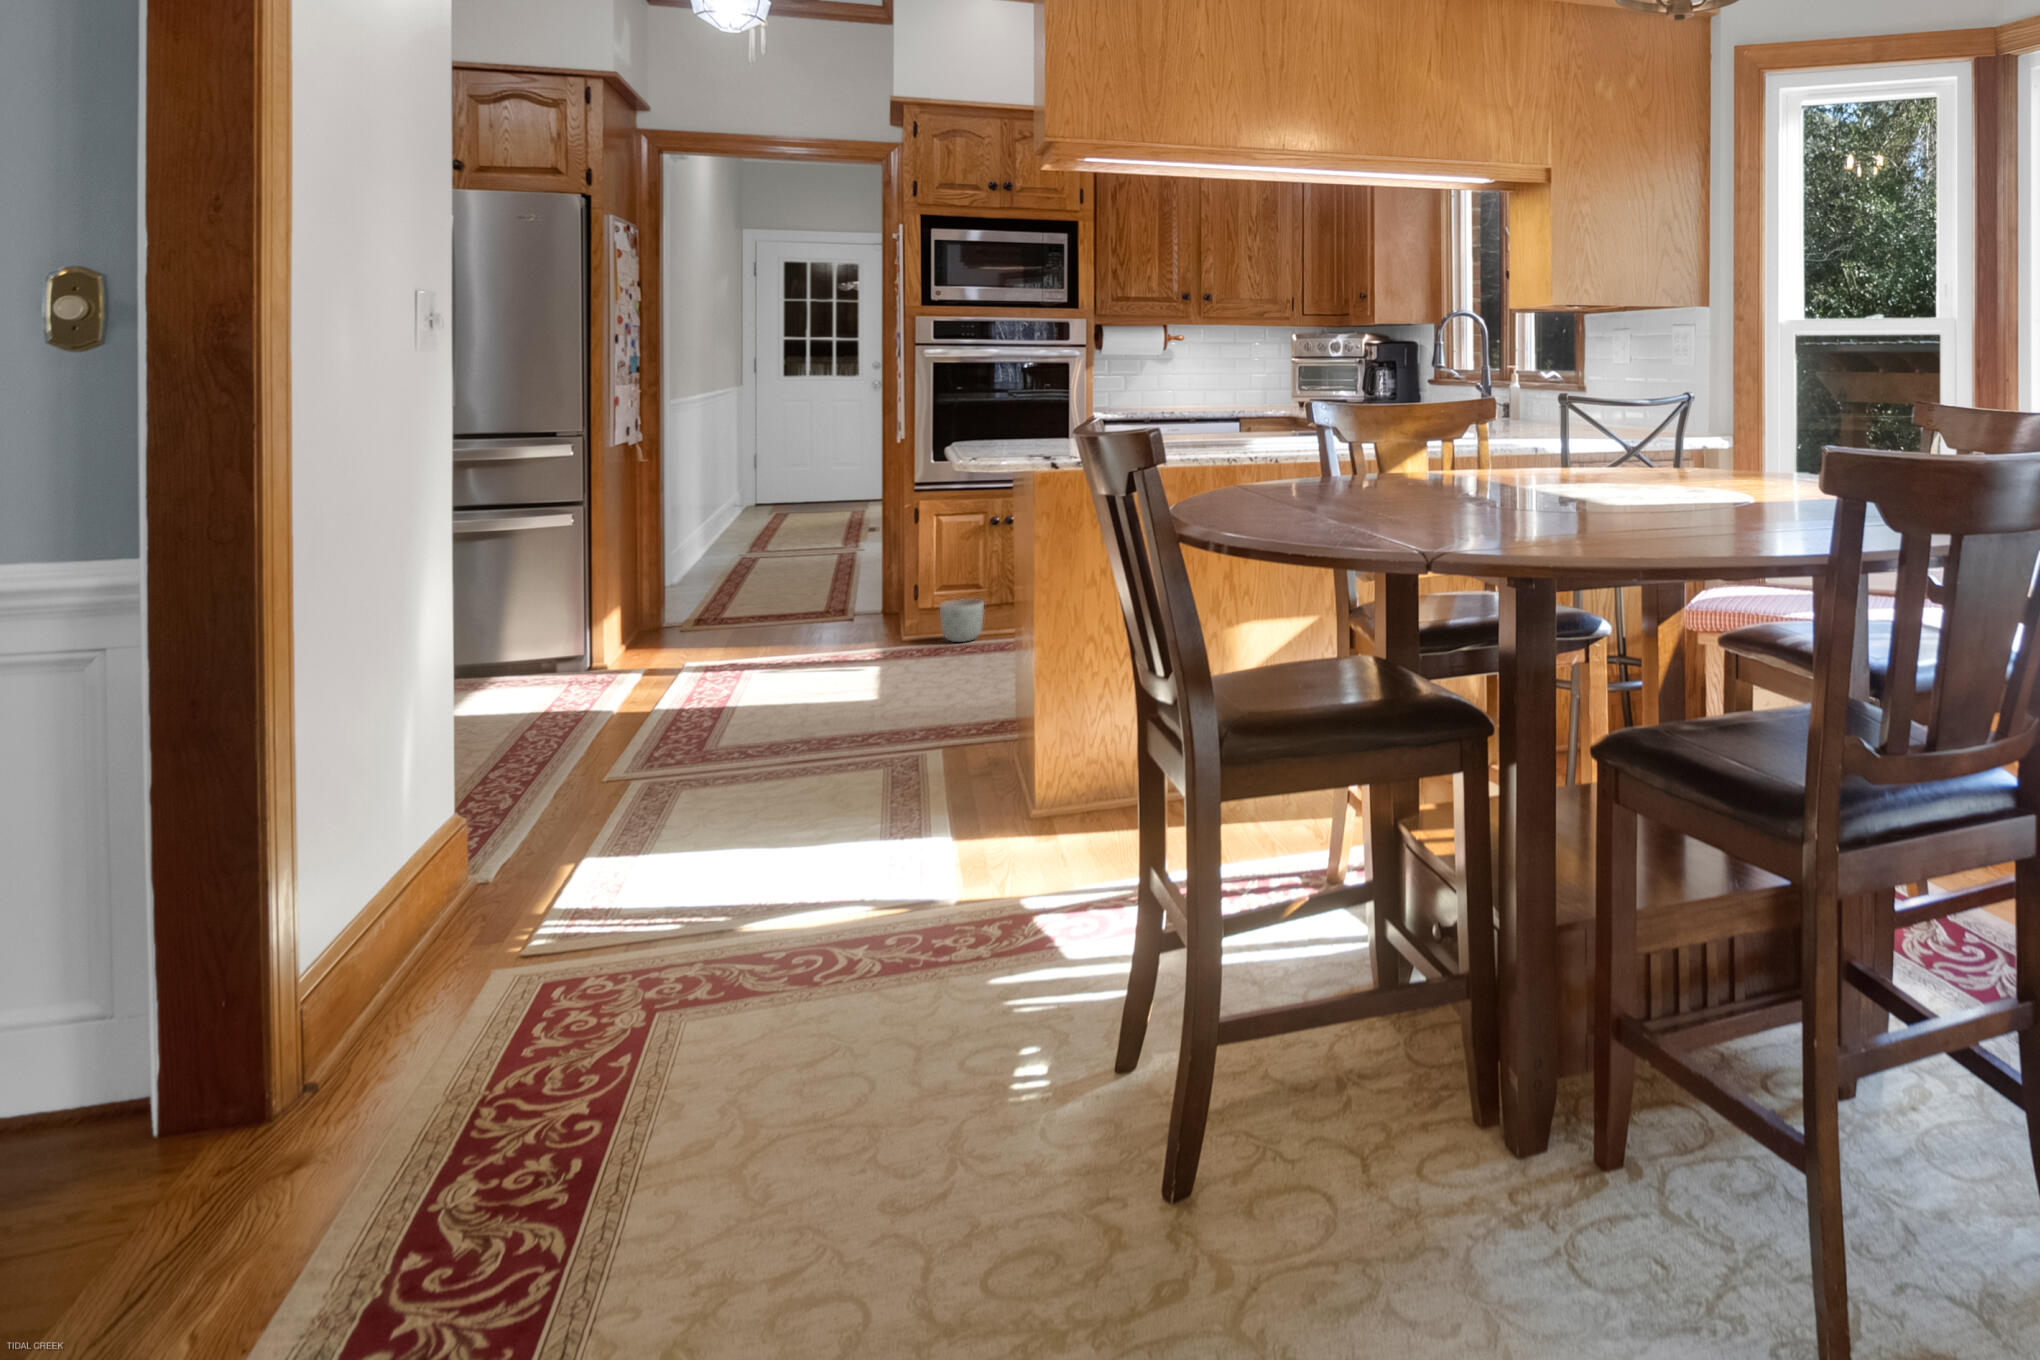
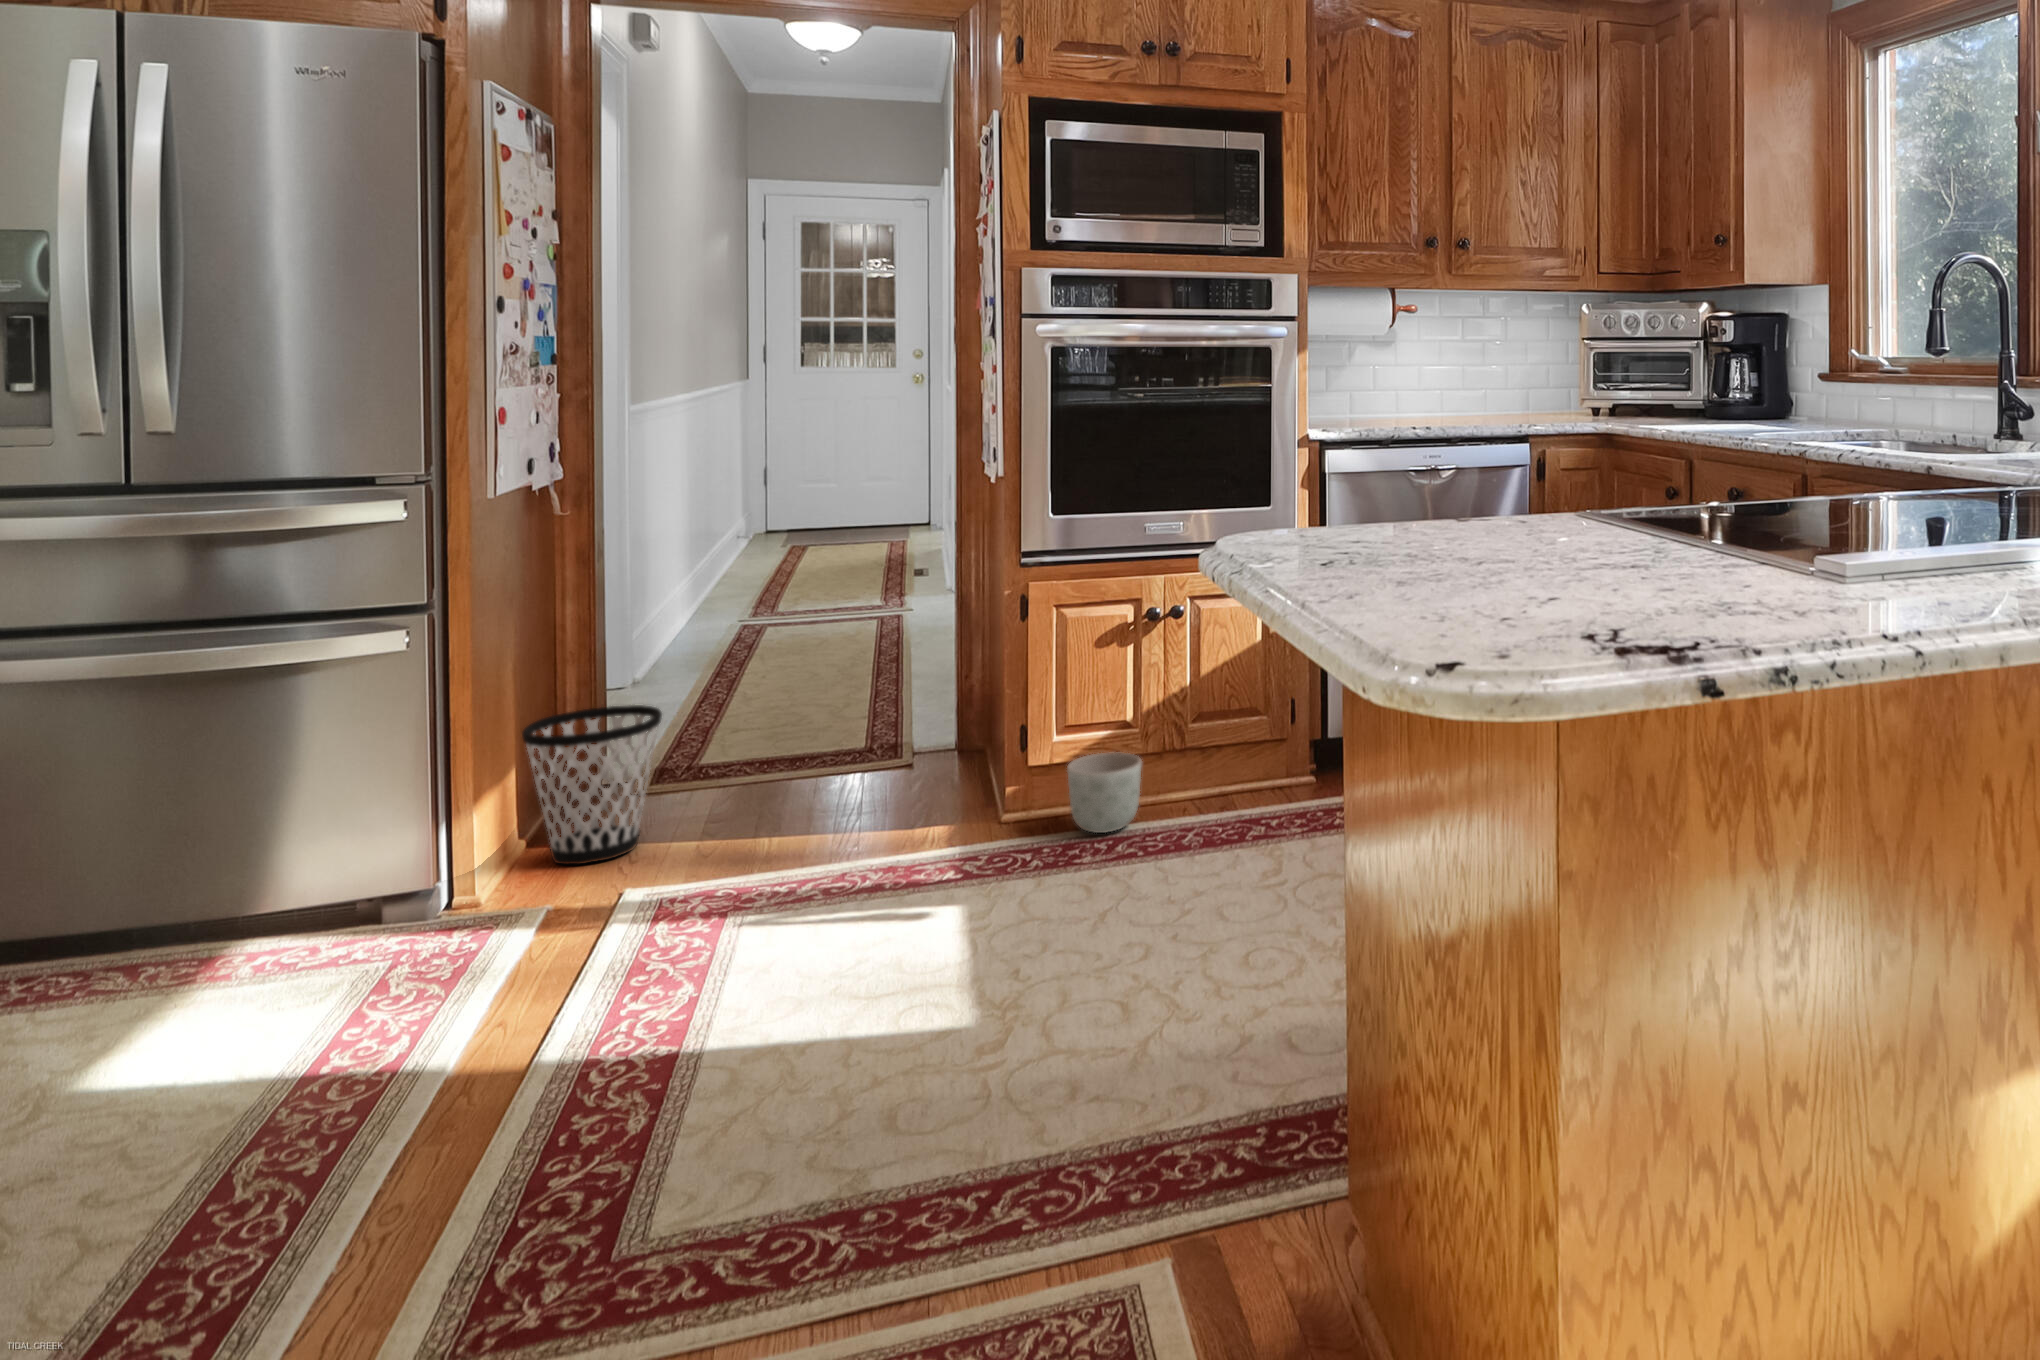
wastebasket: none [626,570,705,654] -> present [522,705,662,864]

